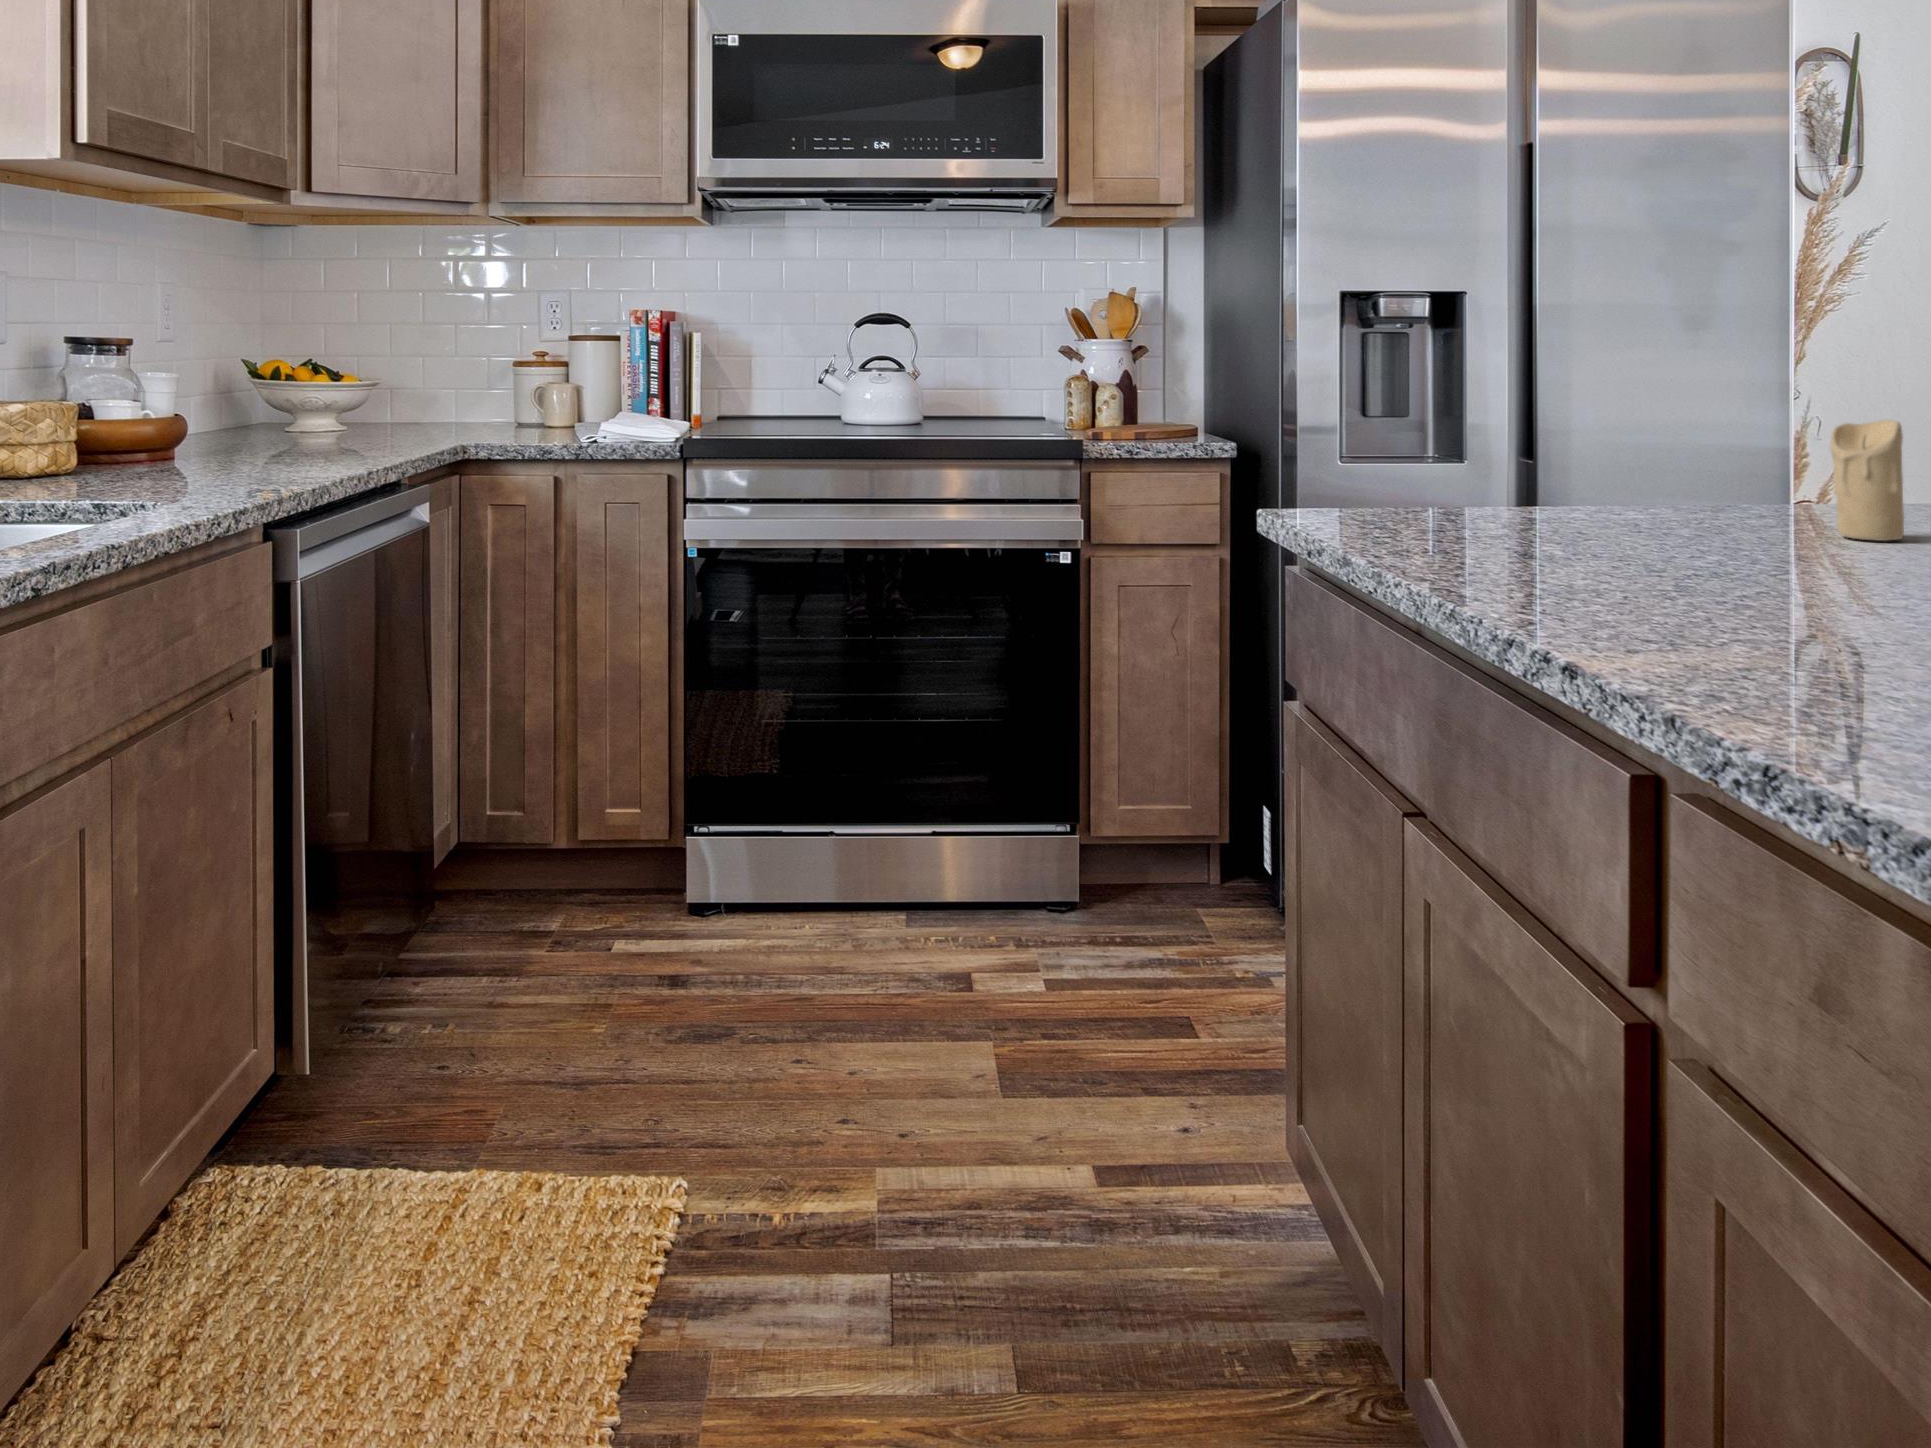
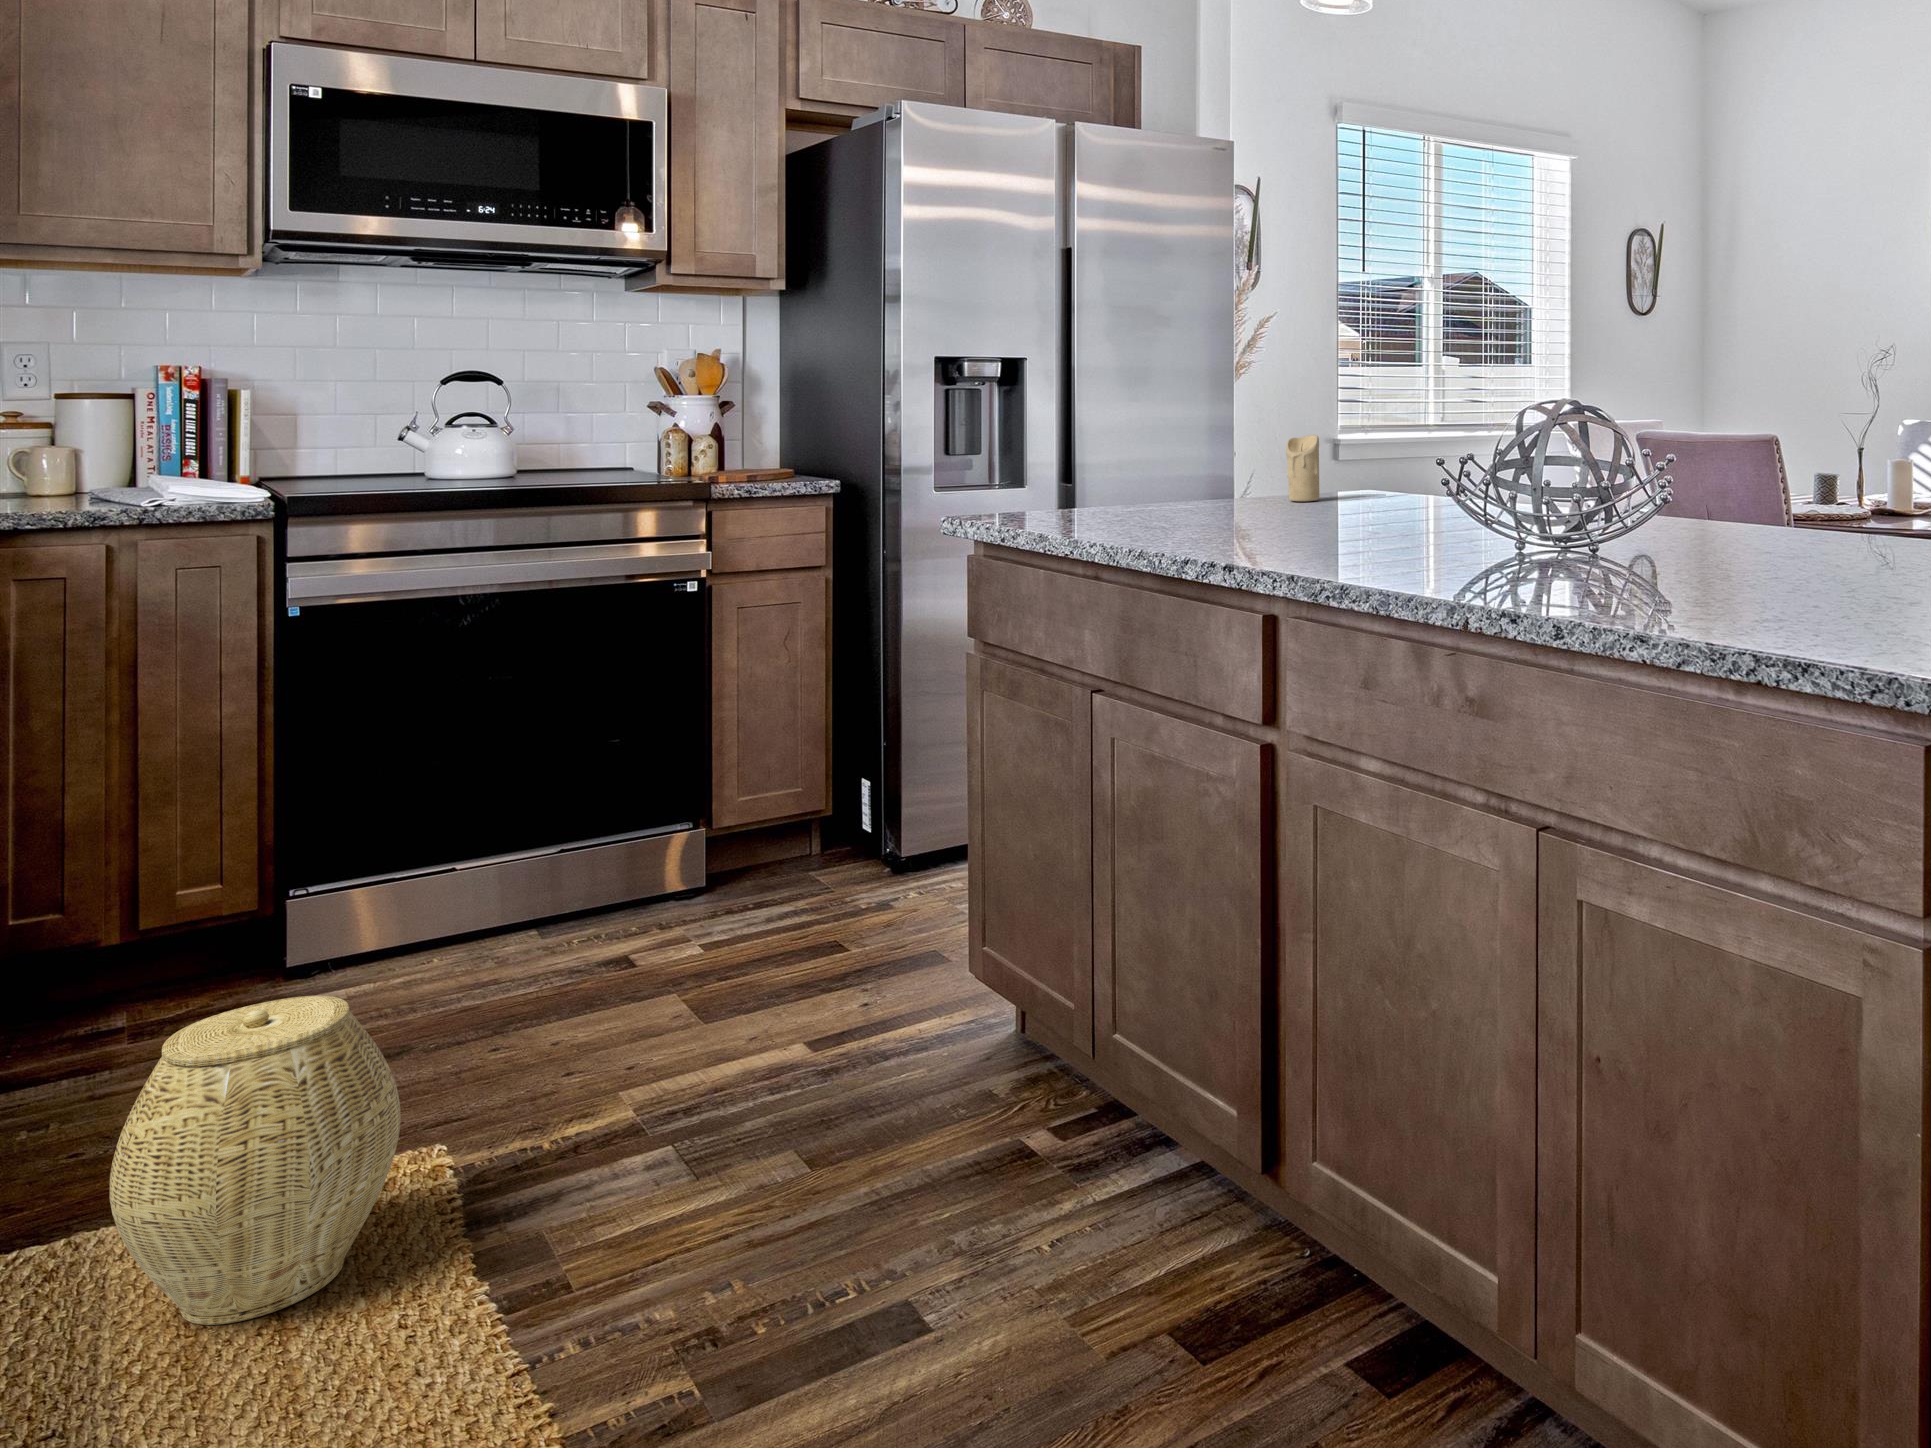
woven basket: none [359,969,604,1325] -> present [110,996,401,1325]

